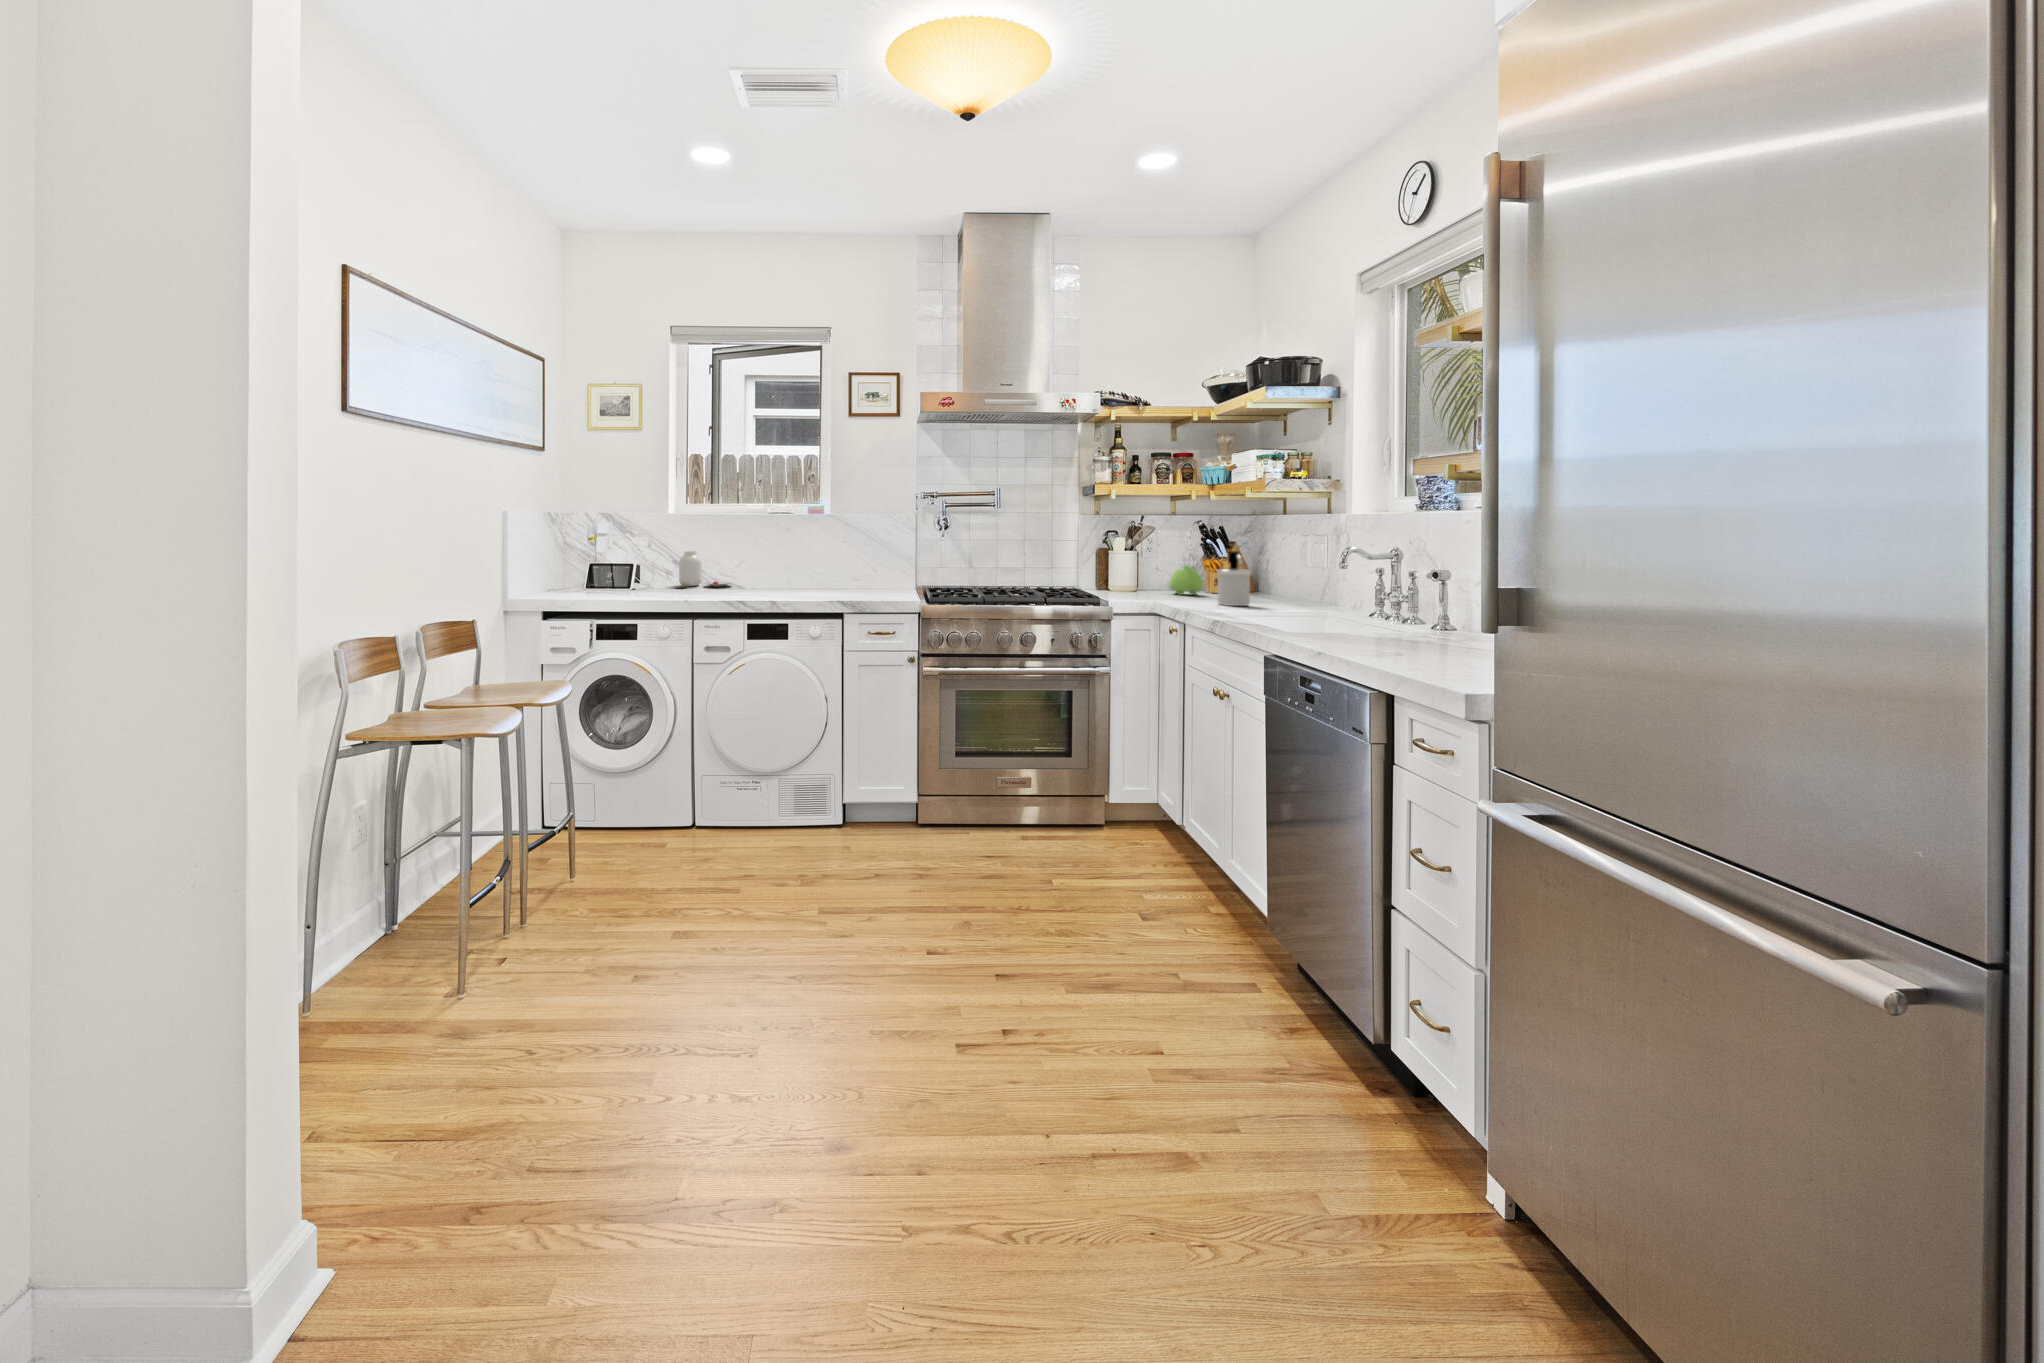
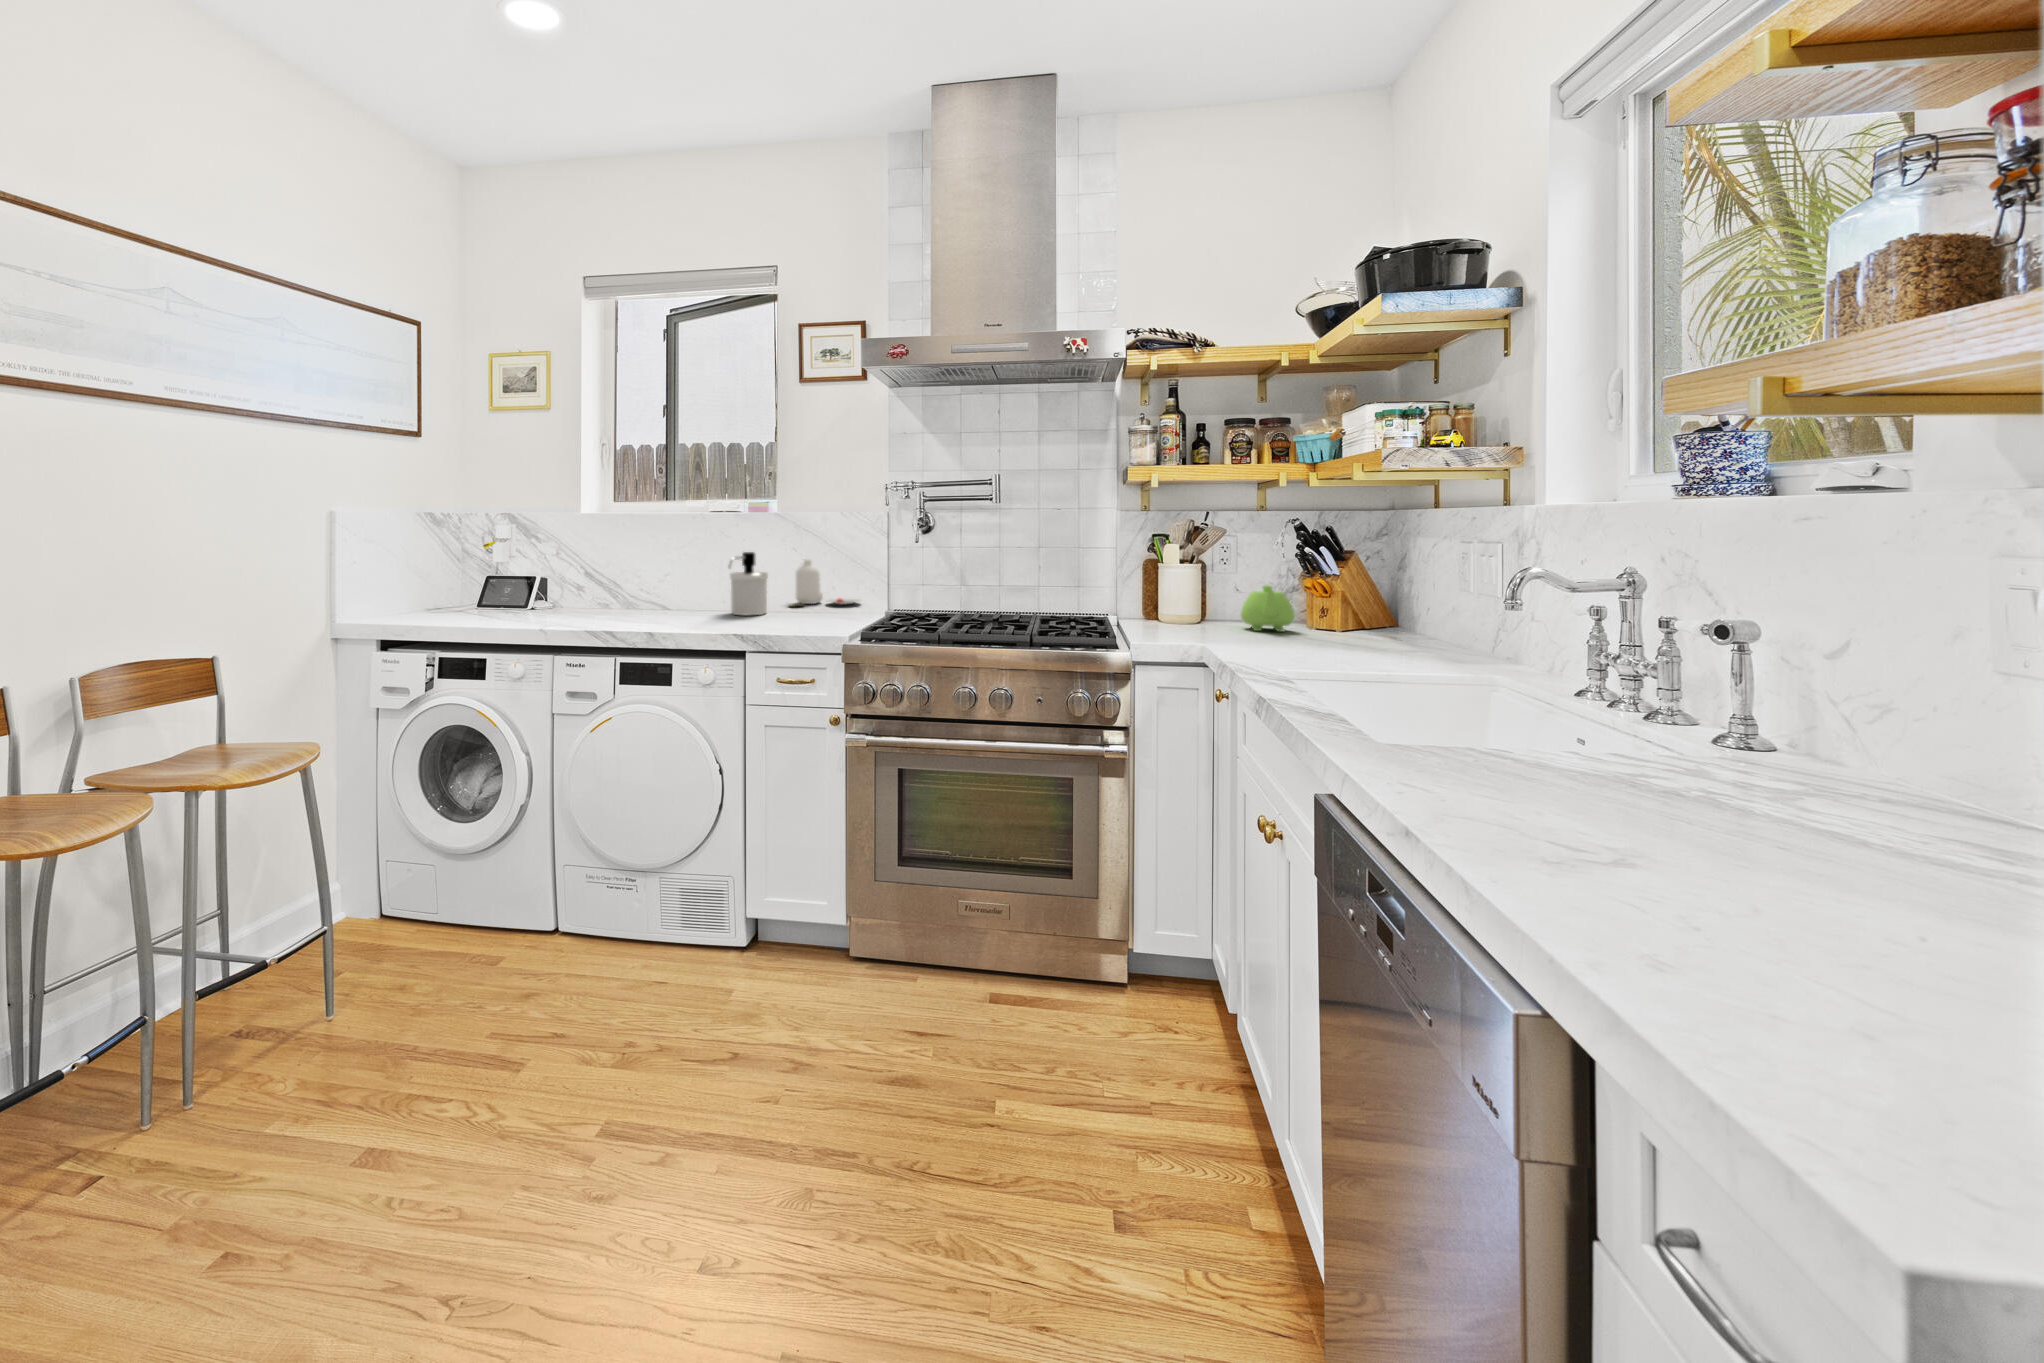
jar: present [675,551,733,587] -> present [790,560,860,606]
soap dispenser: present [1217,551,1251,606] -> present [728,552,768,616]

